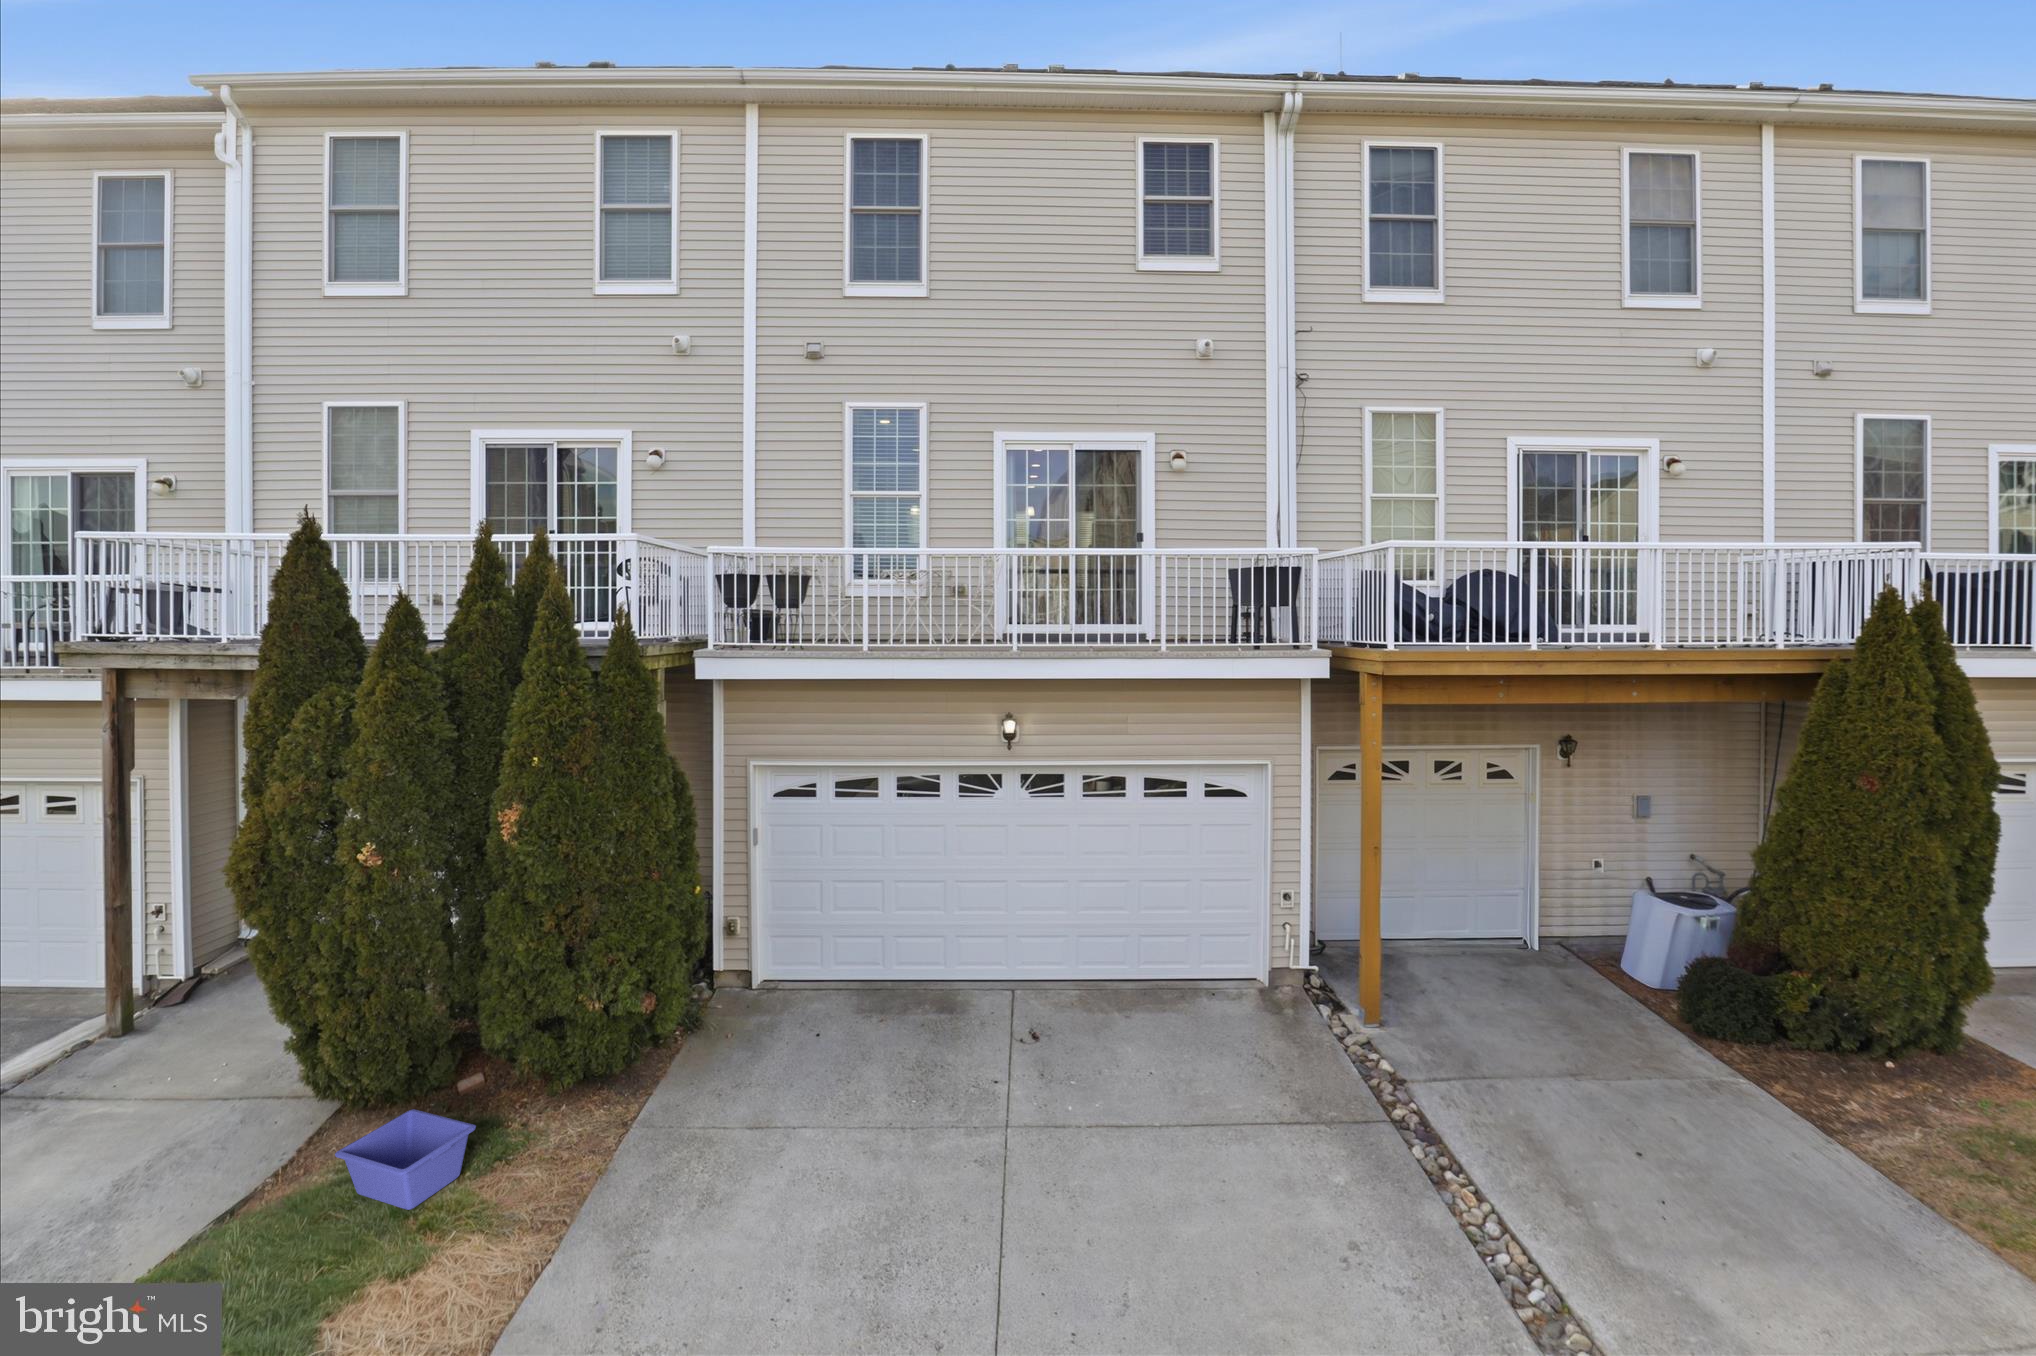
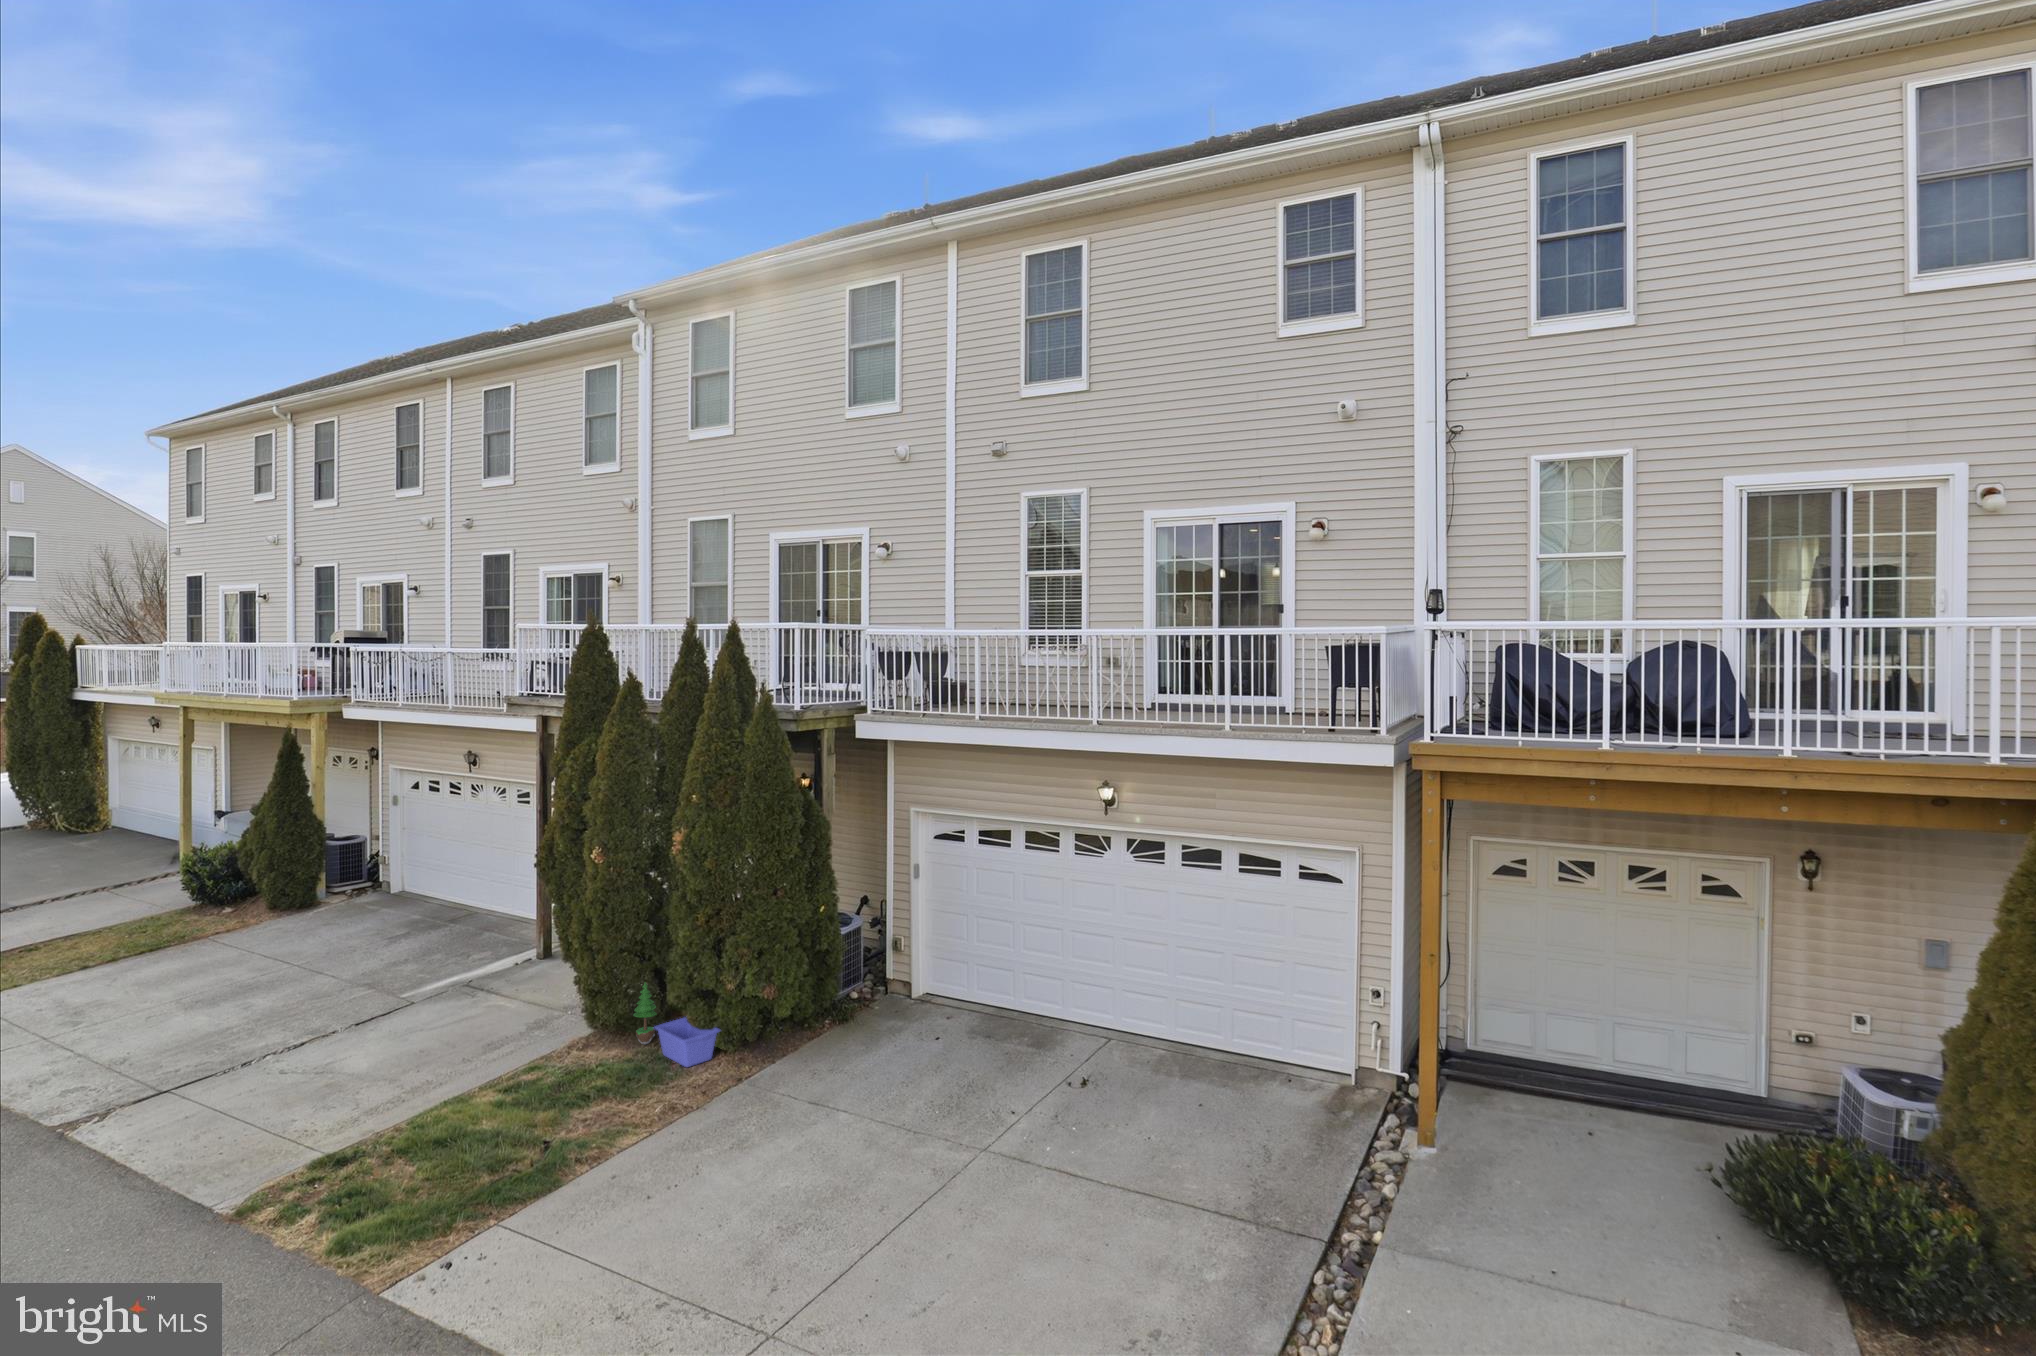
potted tree: none [286,1077,342,1181] -> present [633,982,657,1045]

